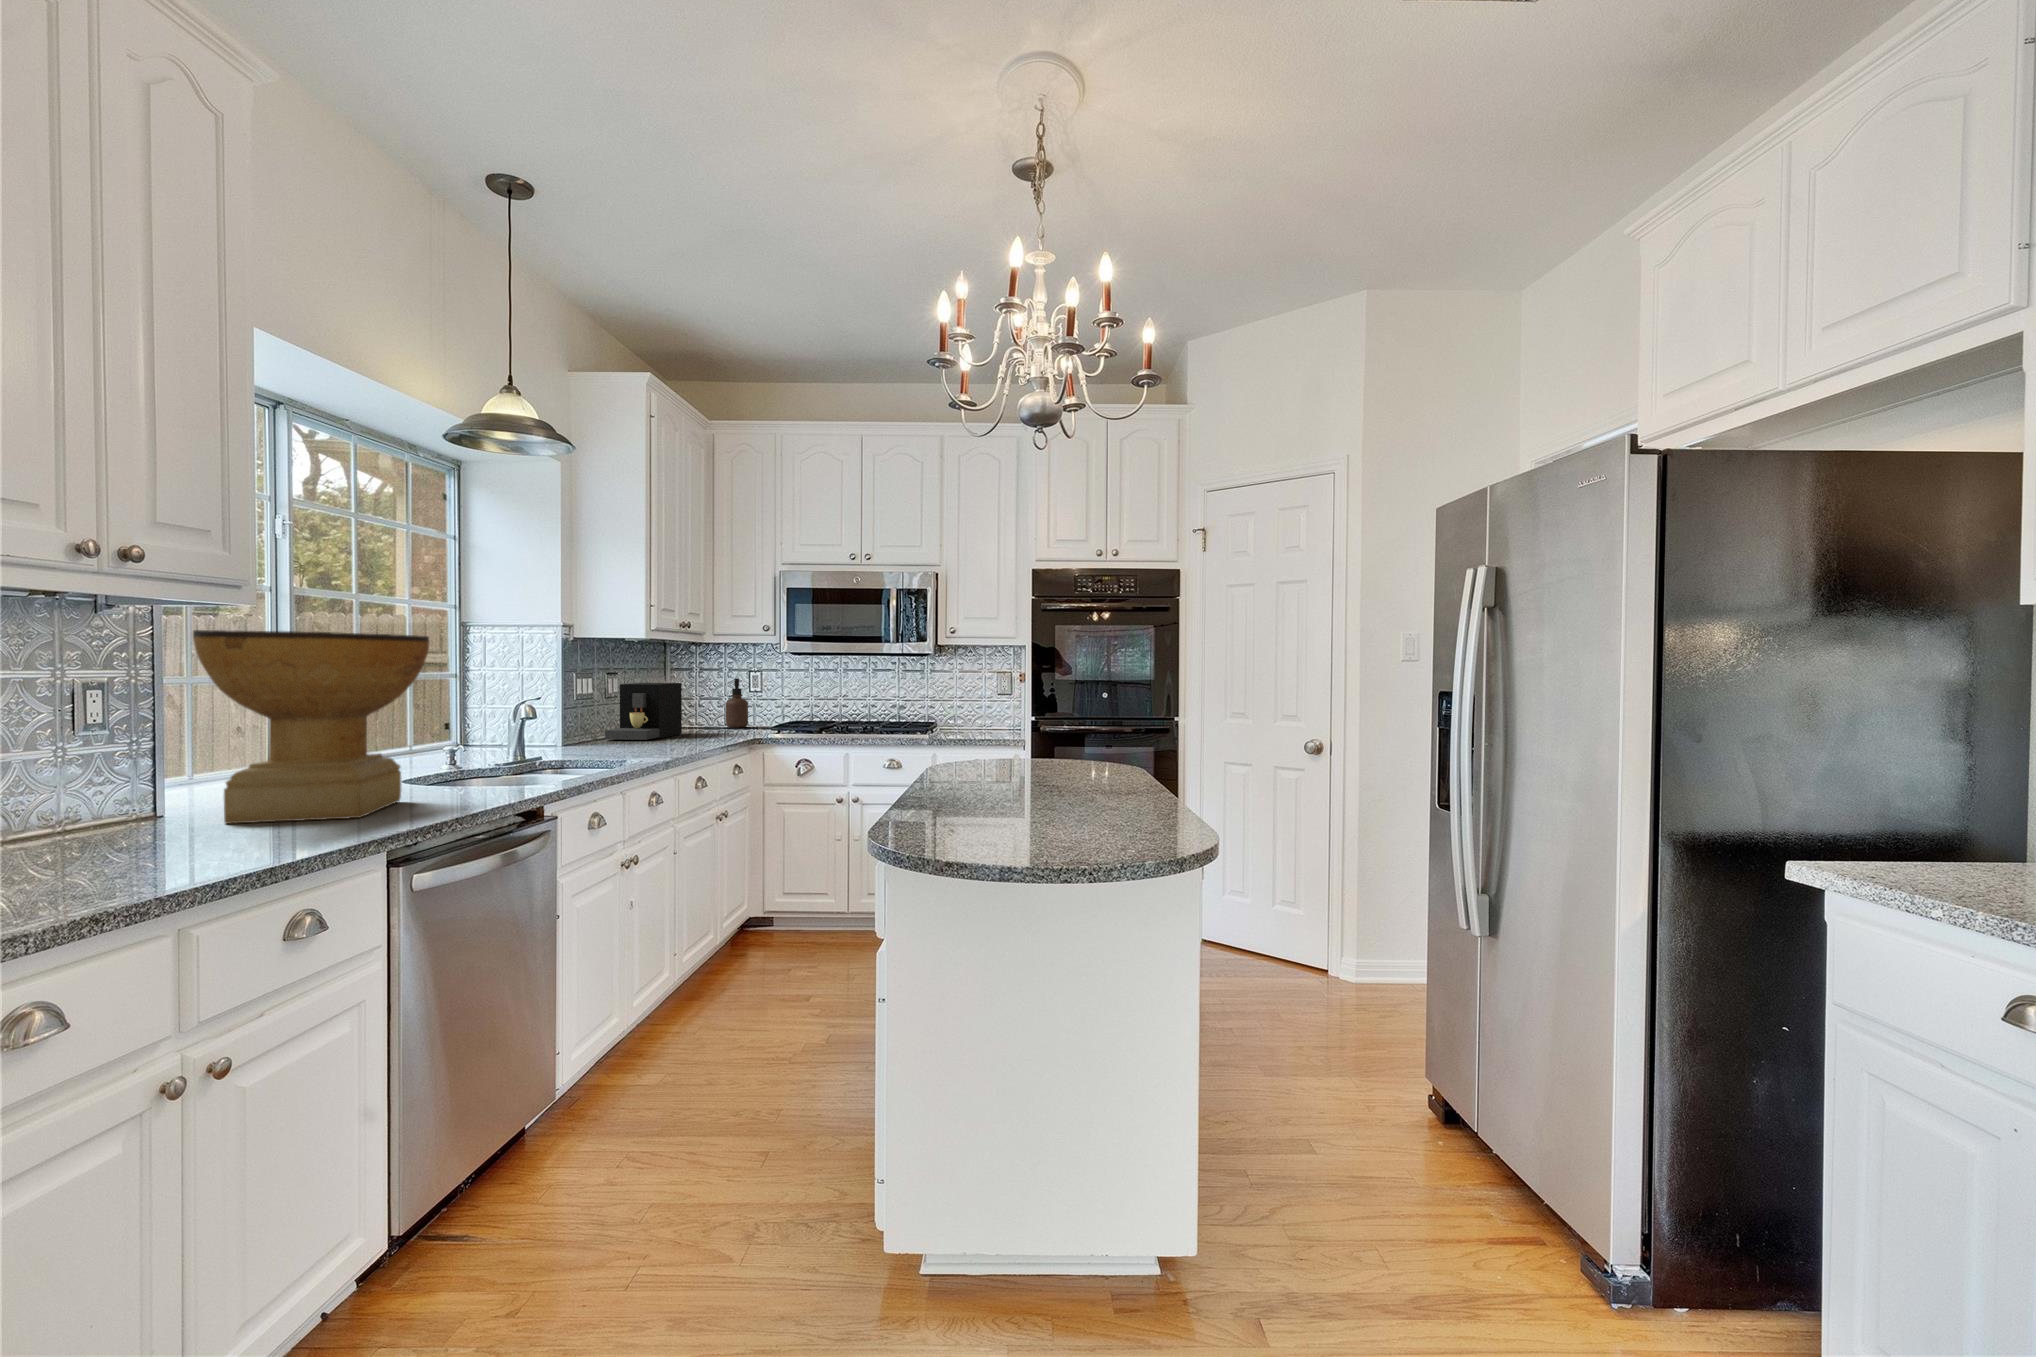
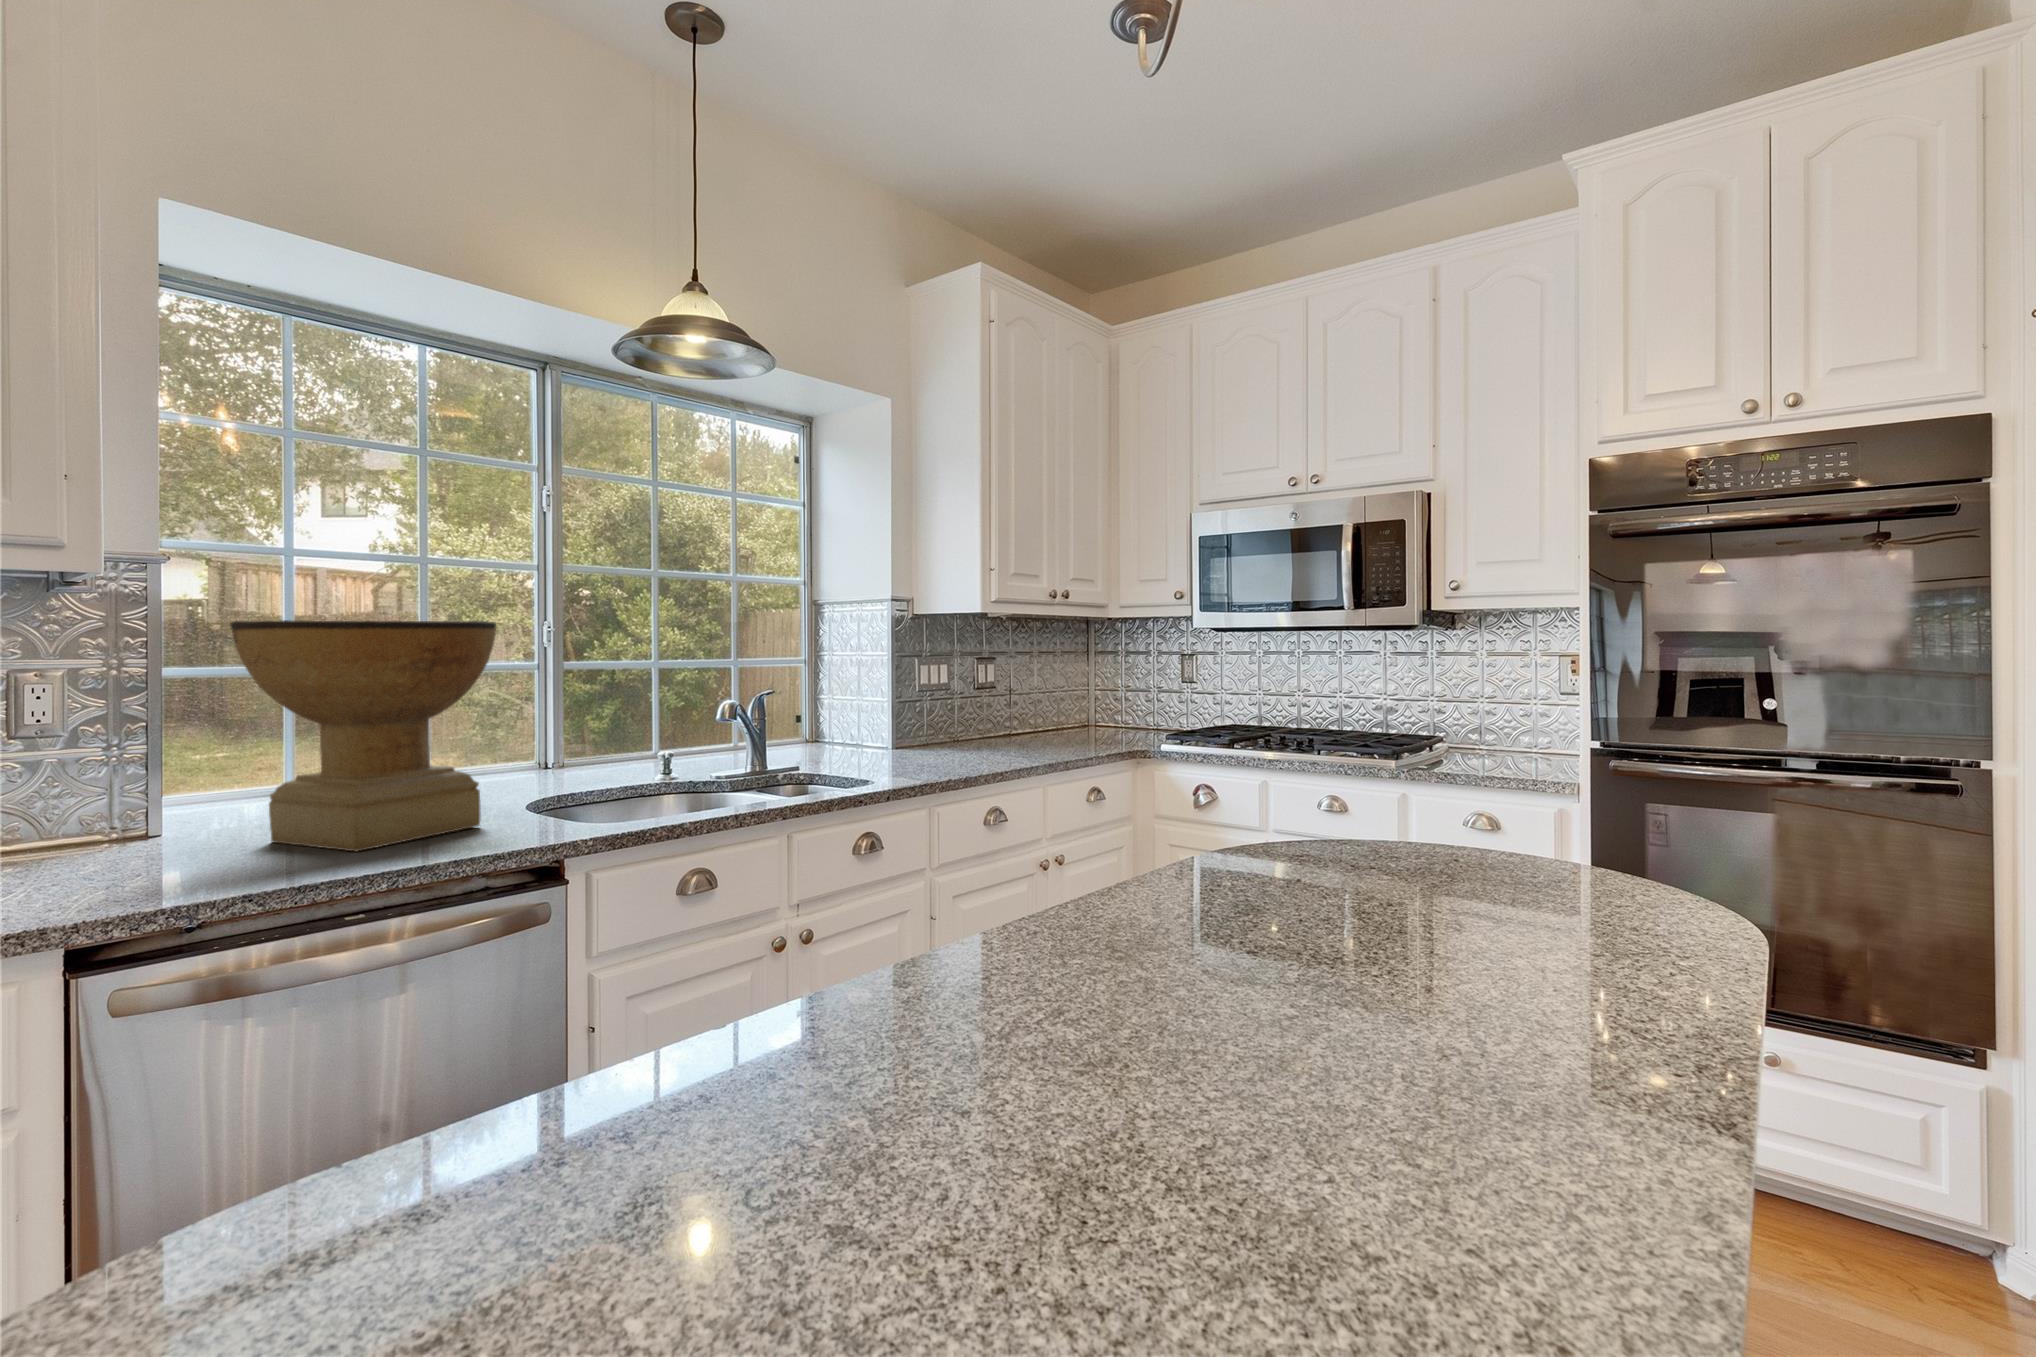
soap dispenser: present [726,679,748,728] -> none [1147,664,1176,731]
coffee maker: present [605,683,682,740] -> none [959,670,1067,746]

